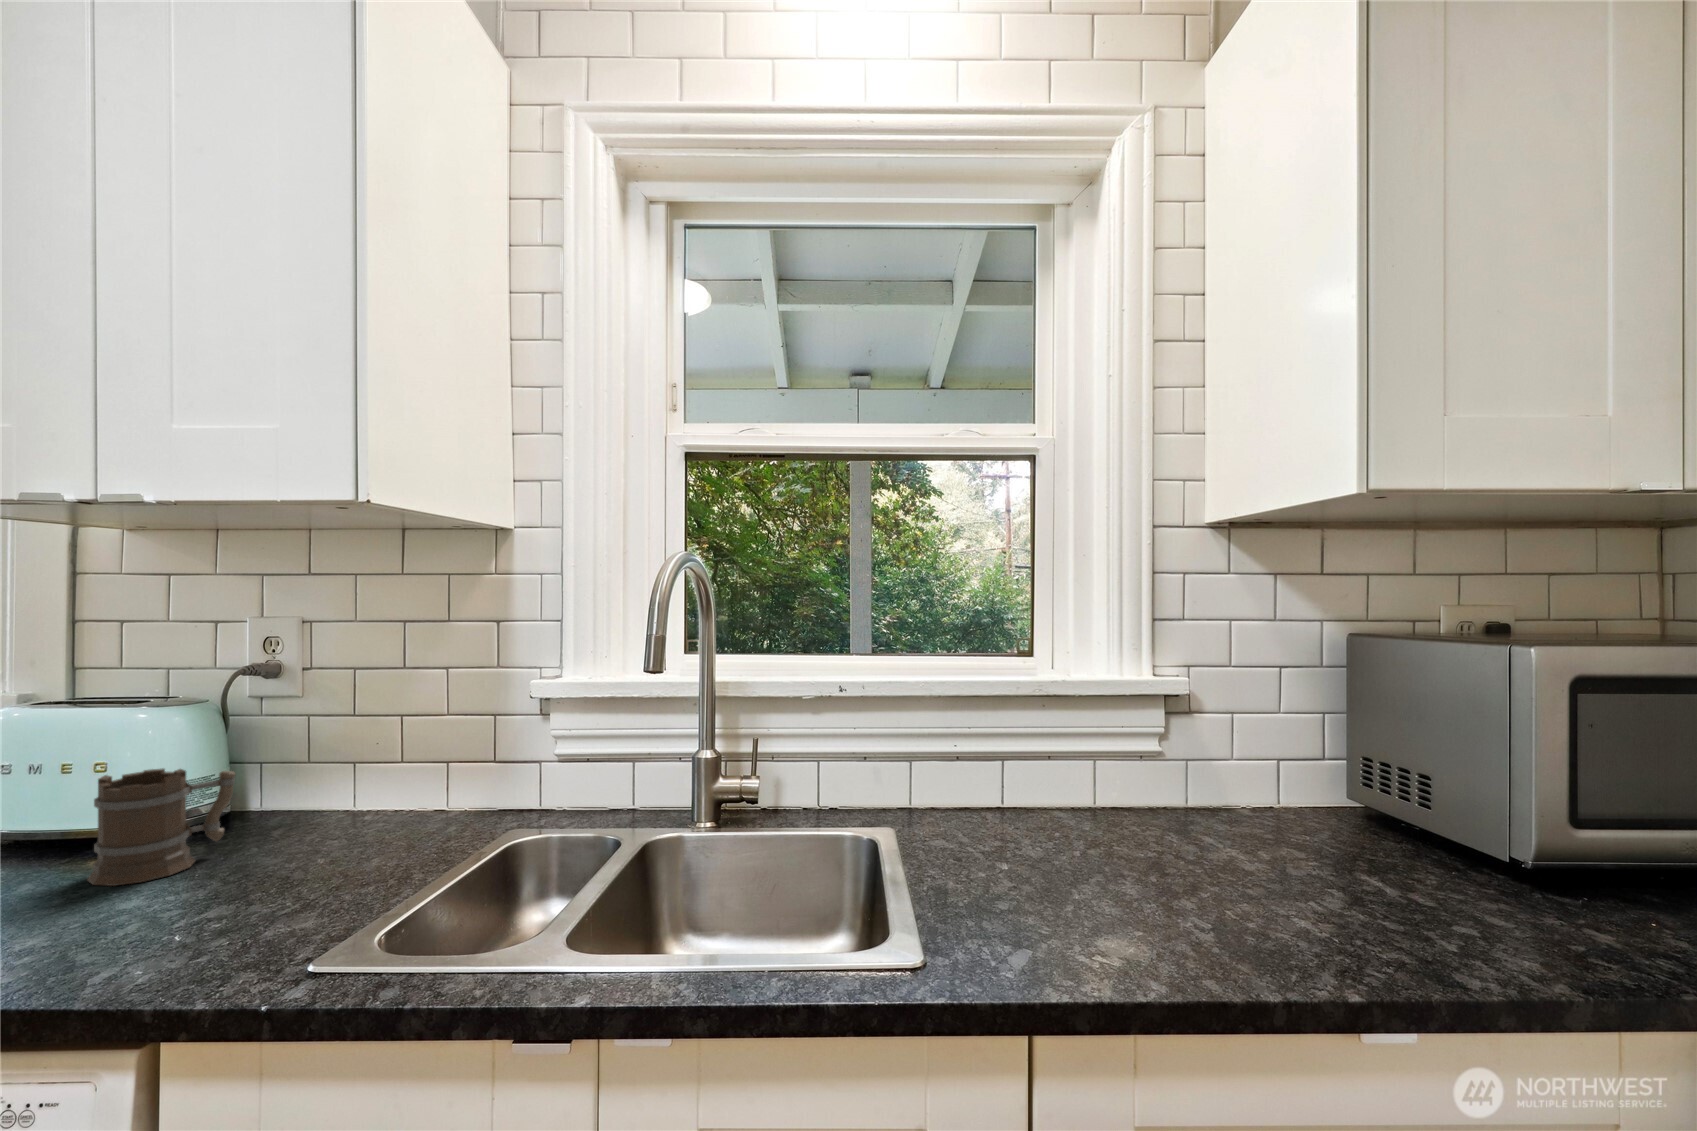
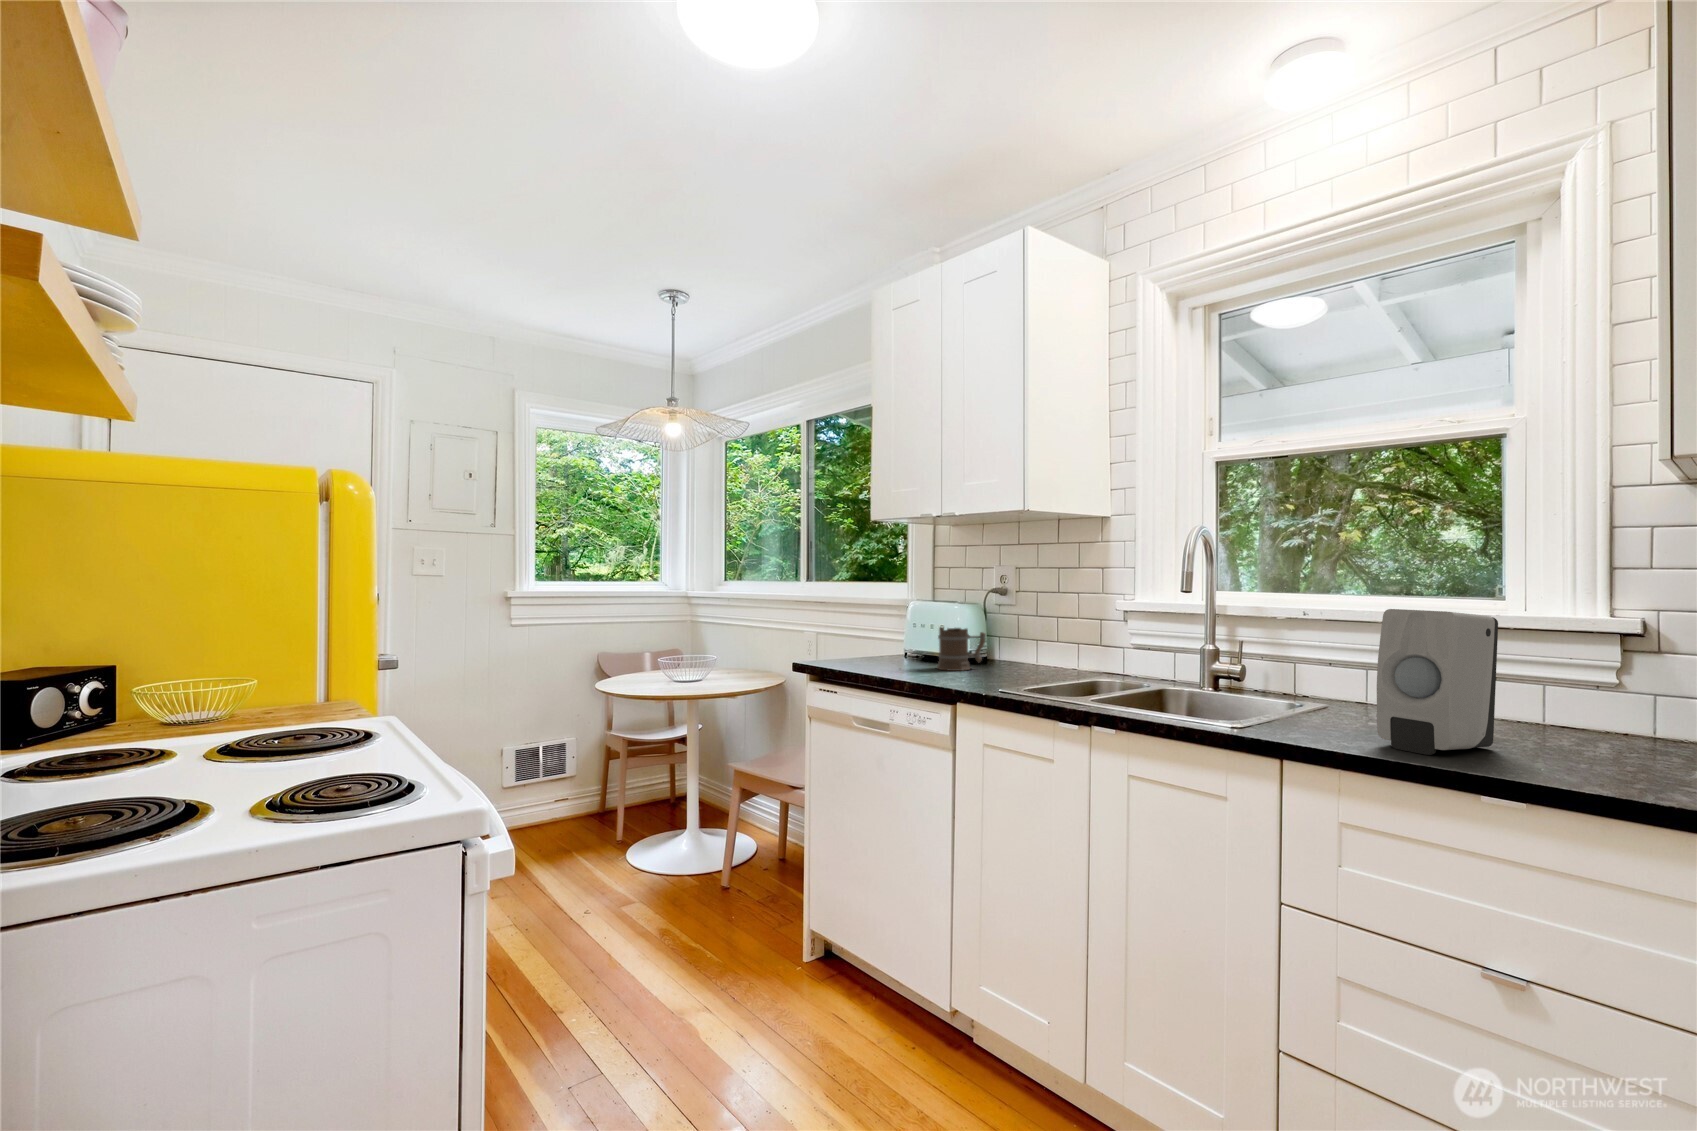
soap dispenser: none [1085,698,1205,939] -> present [1377,609,1498,755]

